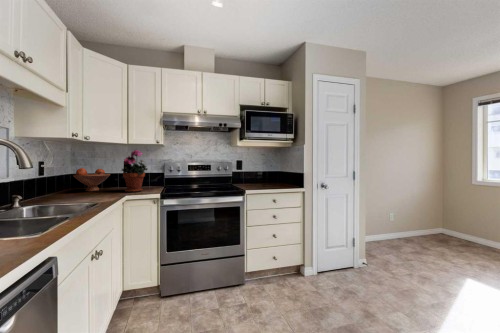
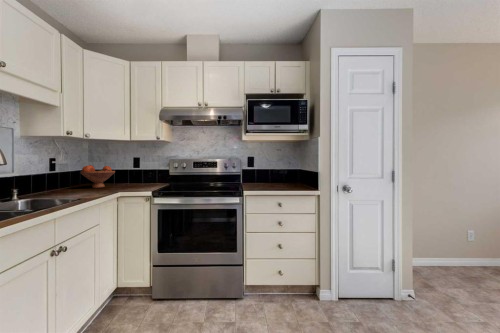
potted plant: present [122,150,147,192] -> none [121,147,146,189]

